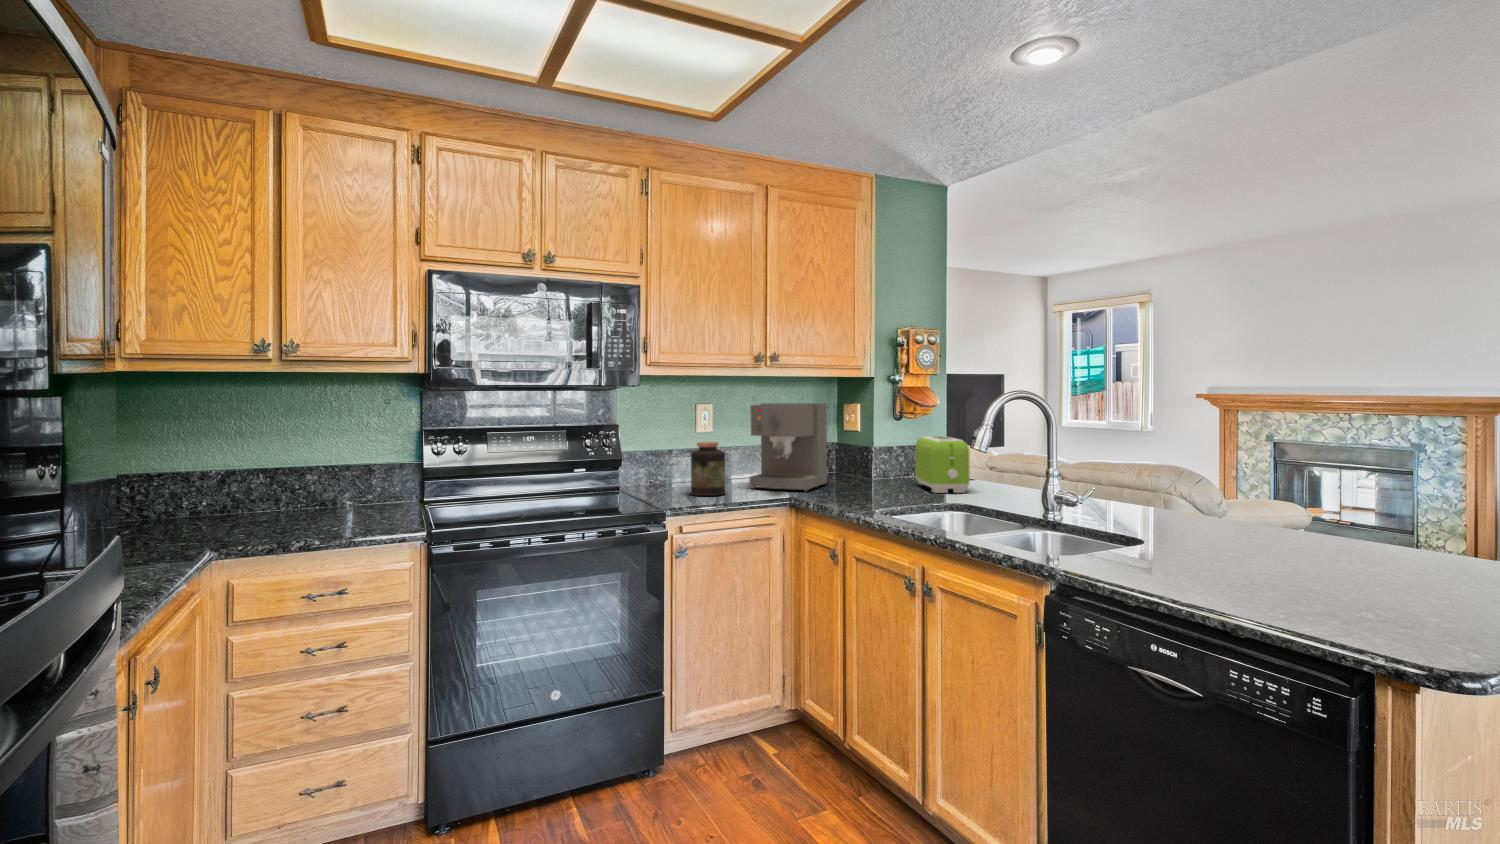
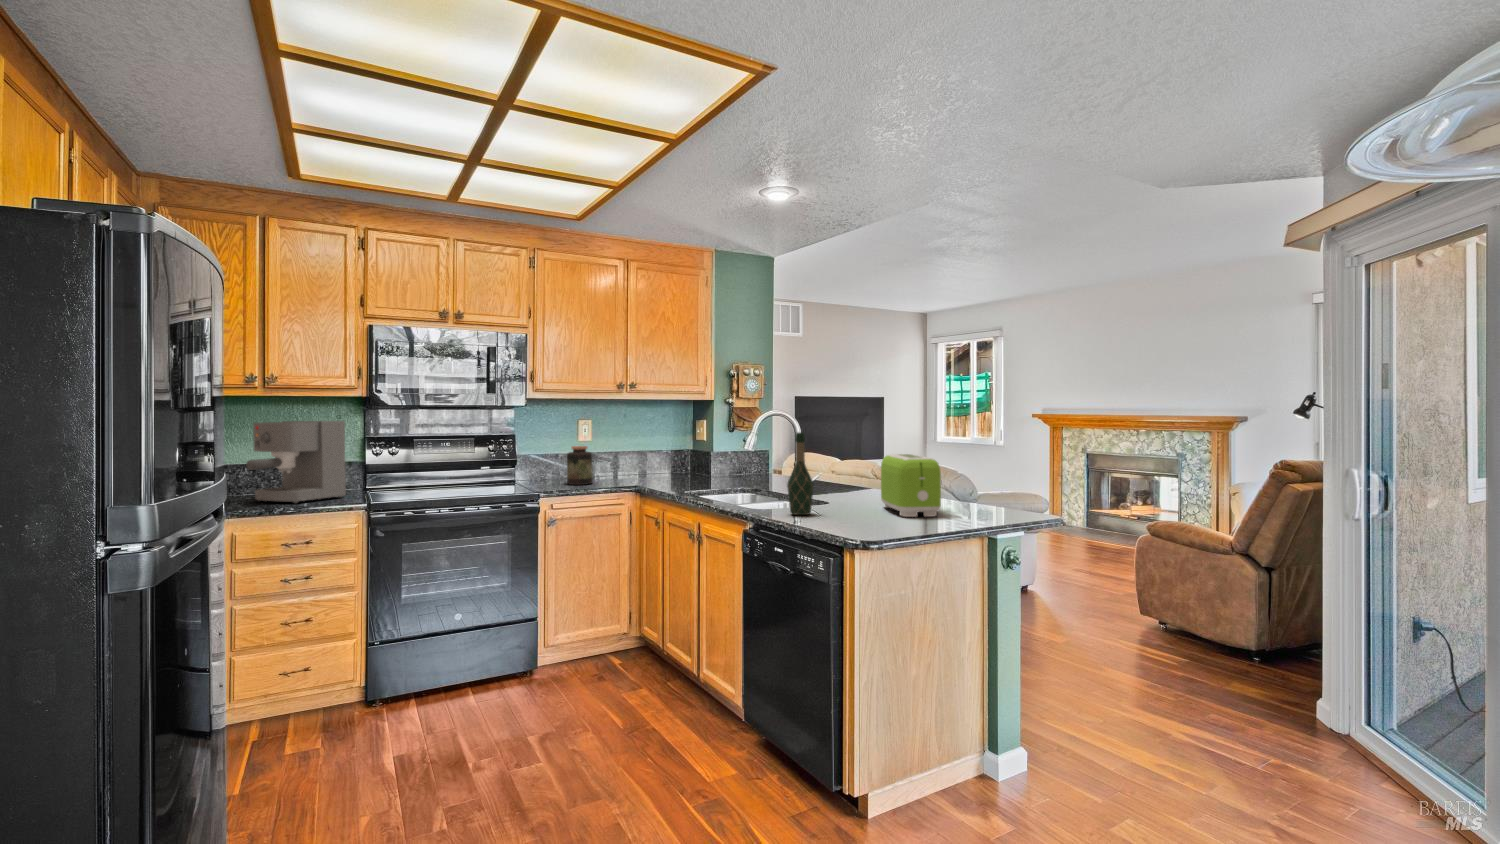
coffee maker: present [749,403,827,491] -> present [246,421,346,503]
wine bottle: none [1121,432,1171,572] -> present [787,432,814,515]
toaster: present [915,436,970,493] -> present [881,454,941,517]

